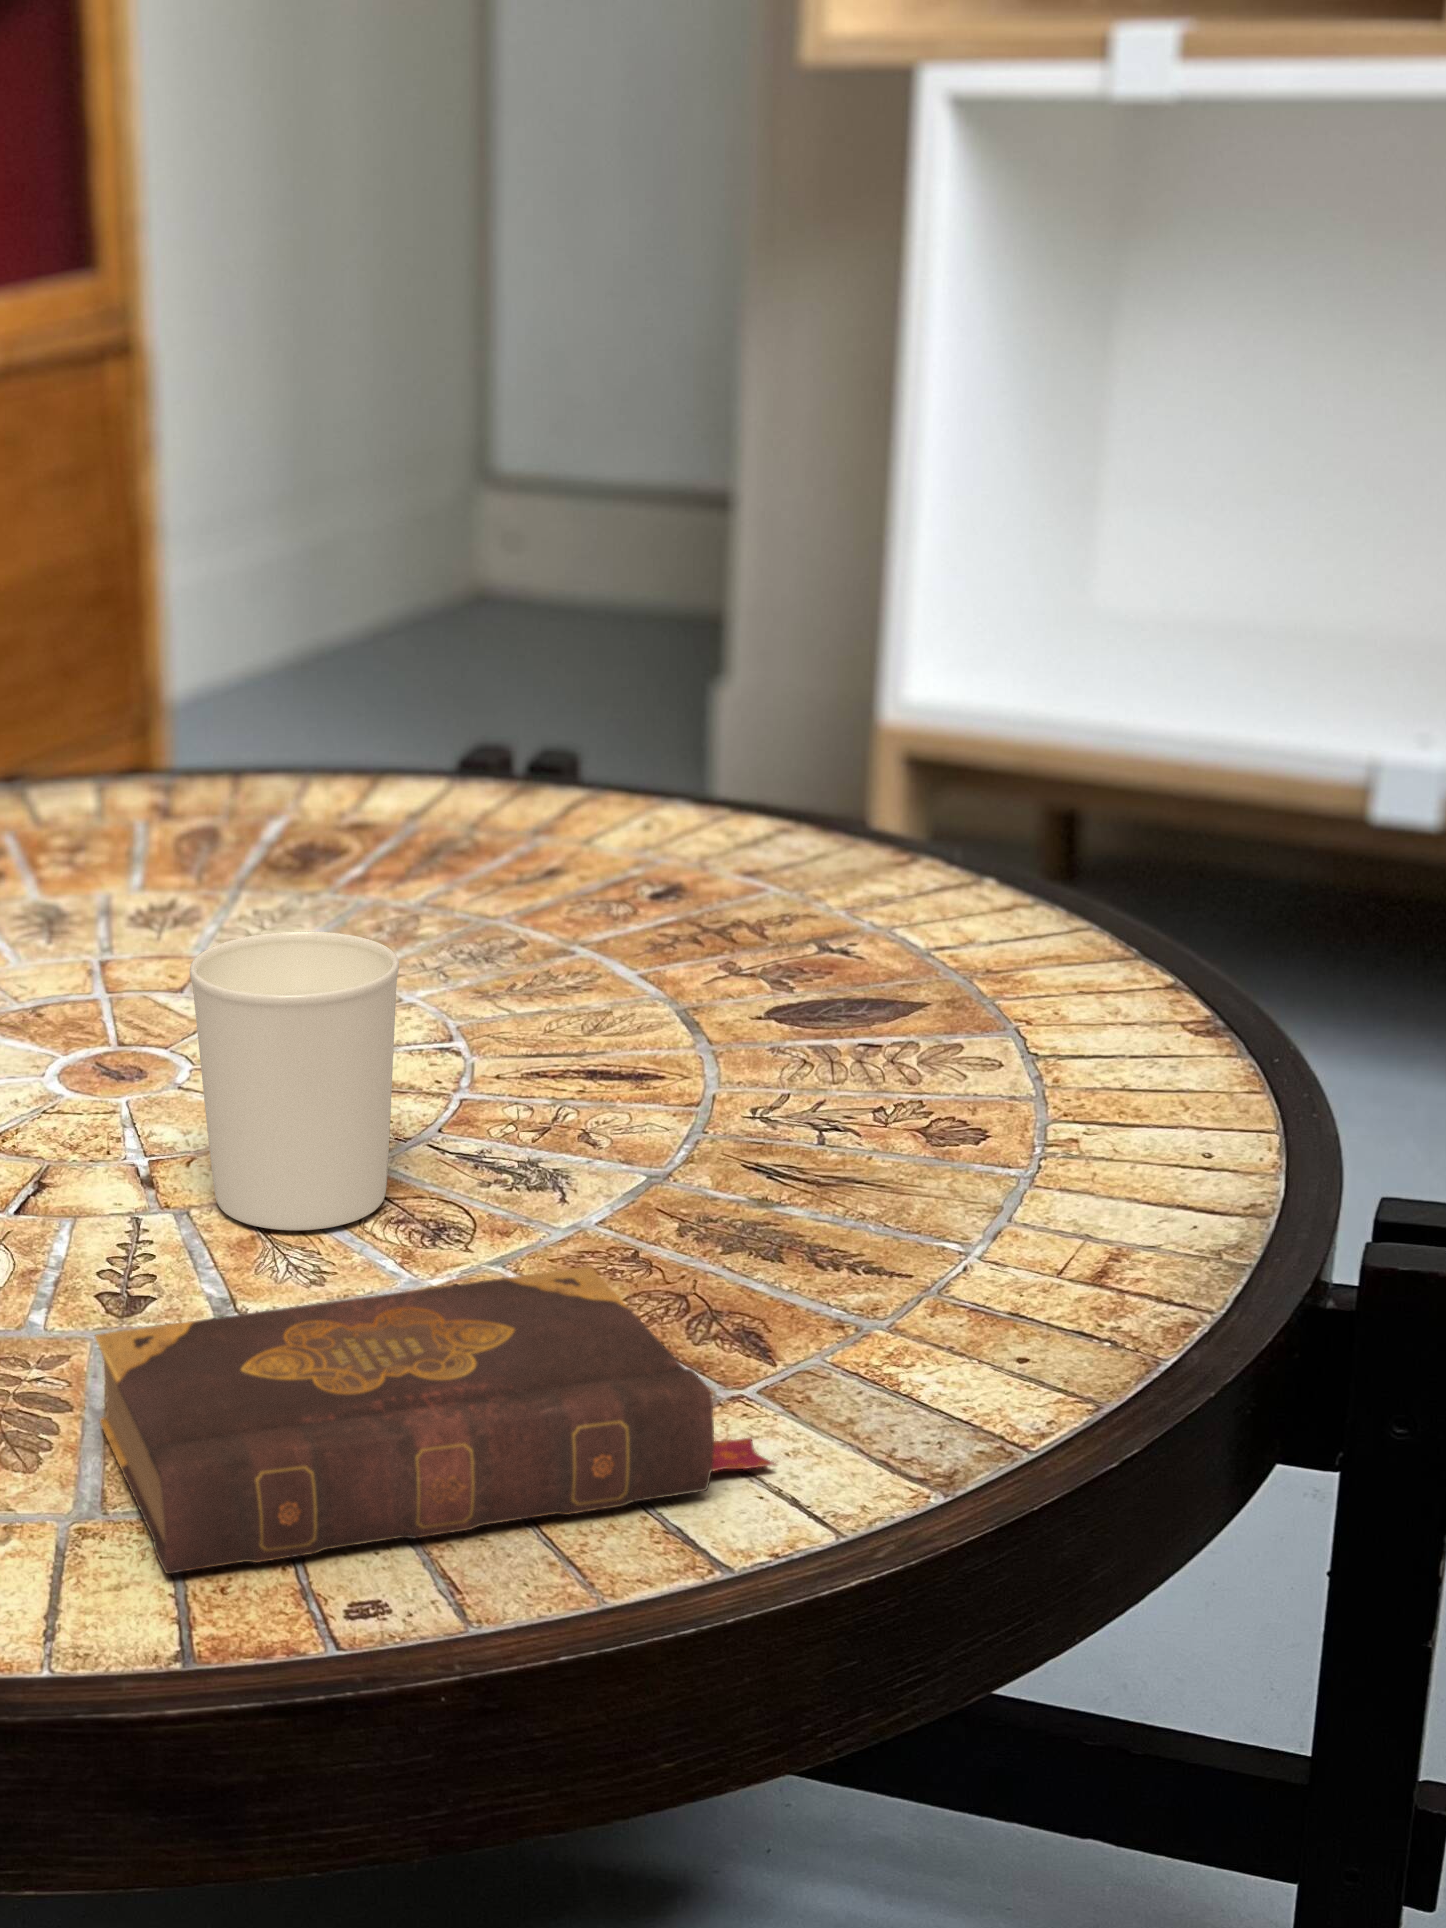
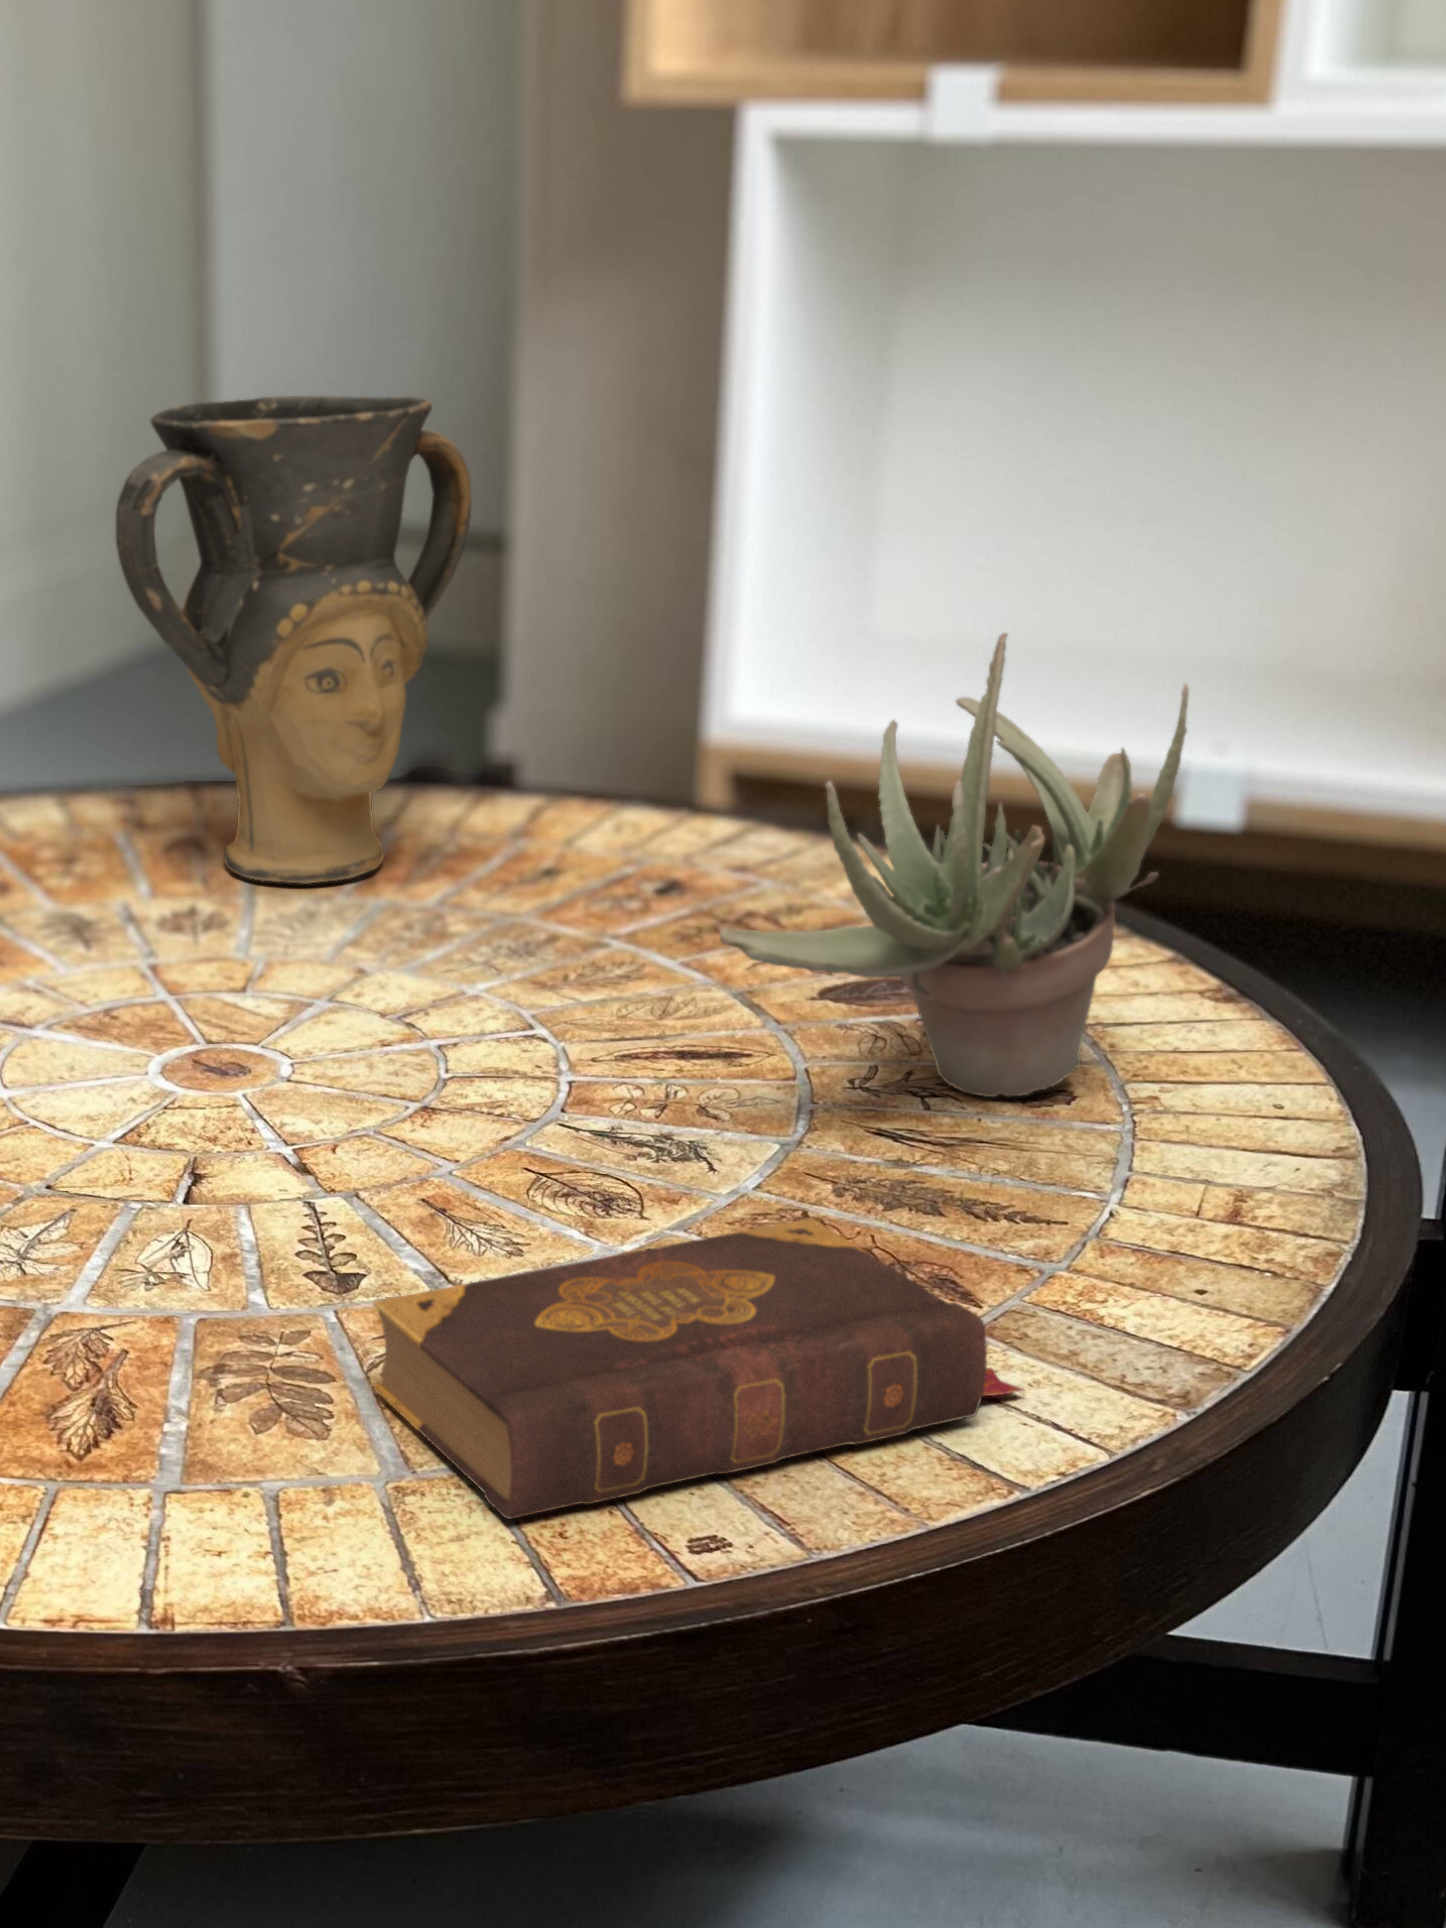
vase: none [96,384,482,879] -> present [116,396,472,883]
succulent plant: none [577,647,1091,1135] -> present [720,633,1189,1097]
candle holder: present [190,931,399,1230] -> none [363,917,566,1206]

